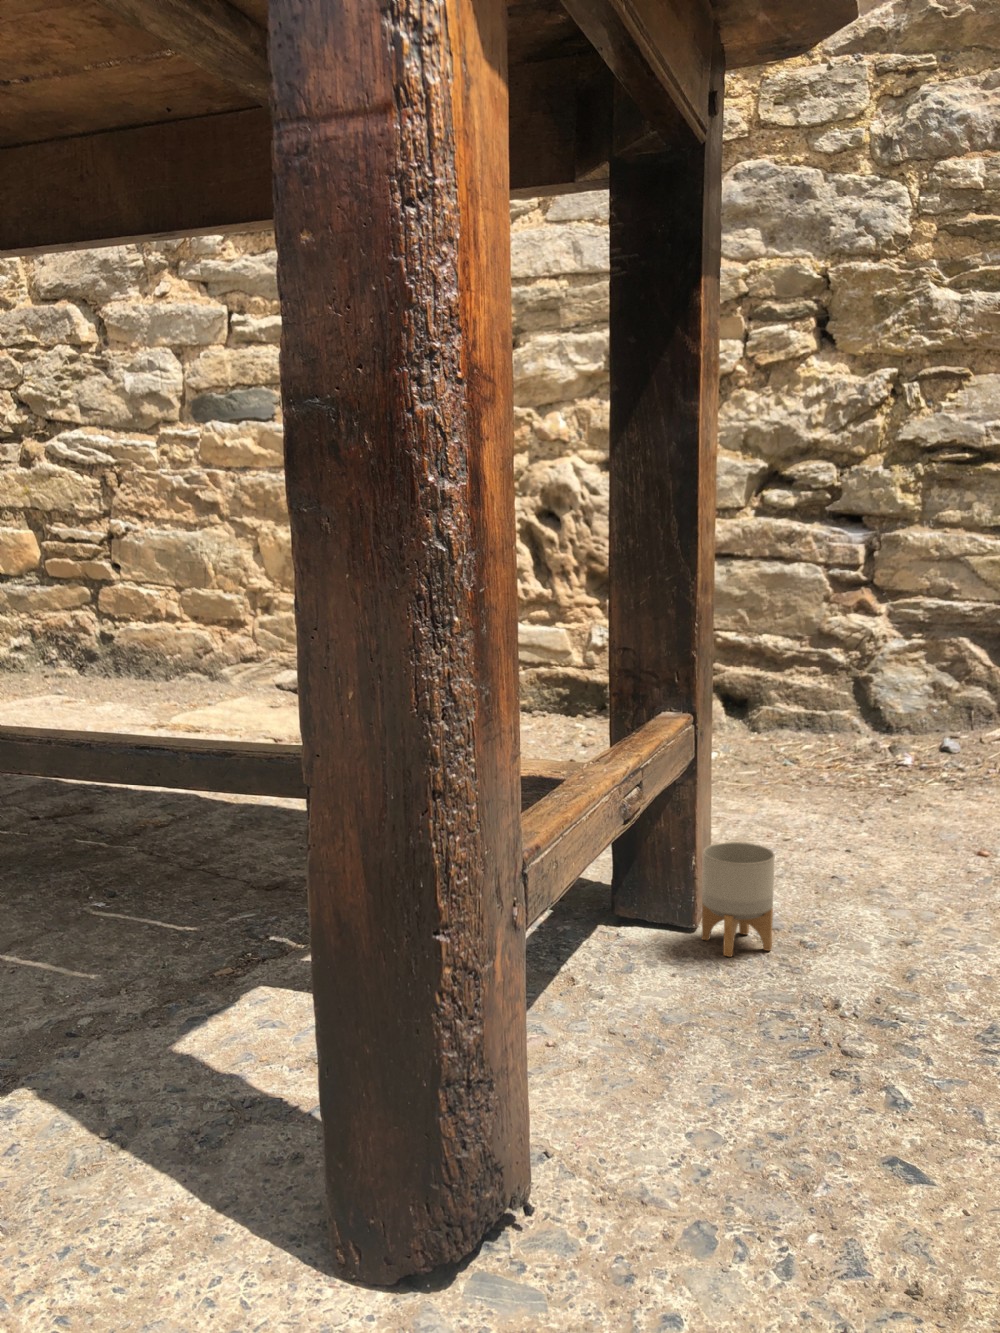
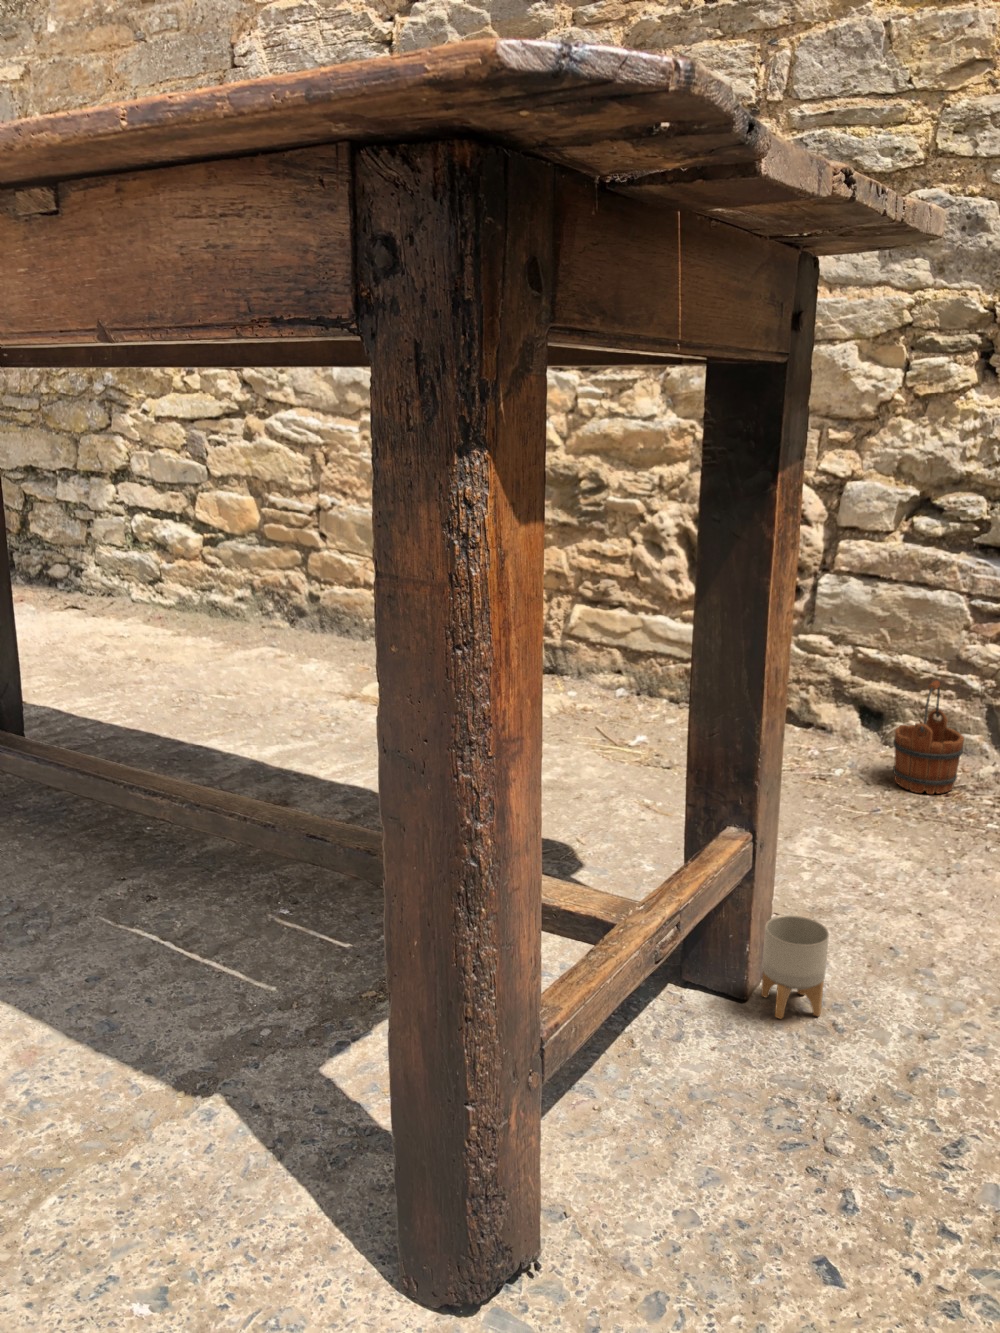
wooden bucket: none [767,651,838,769] -> present [893,681,964,794]

